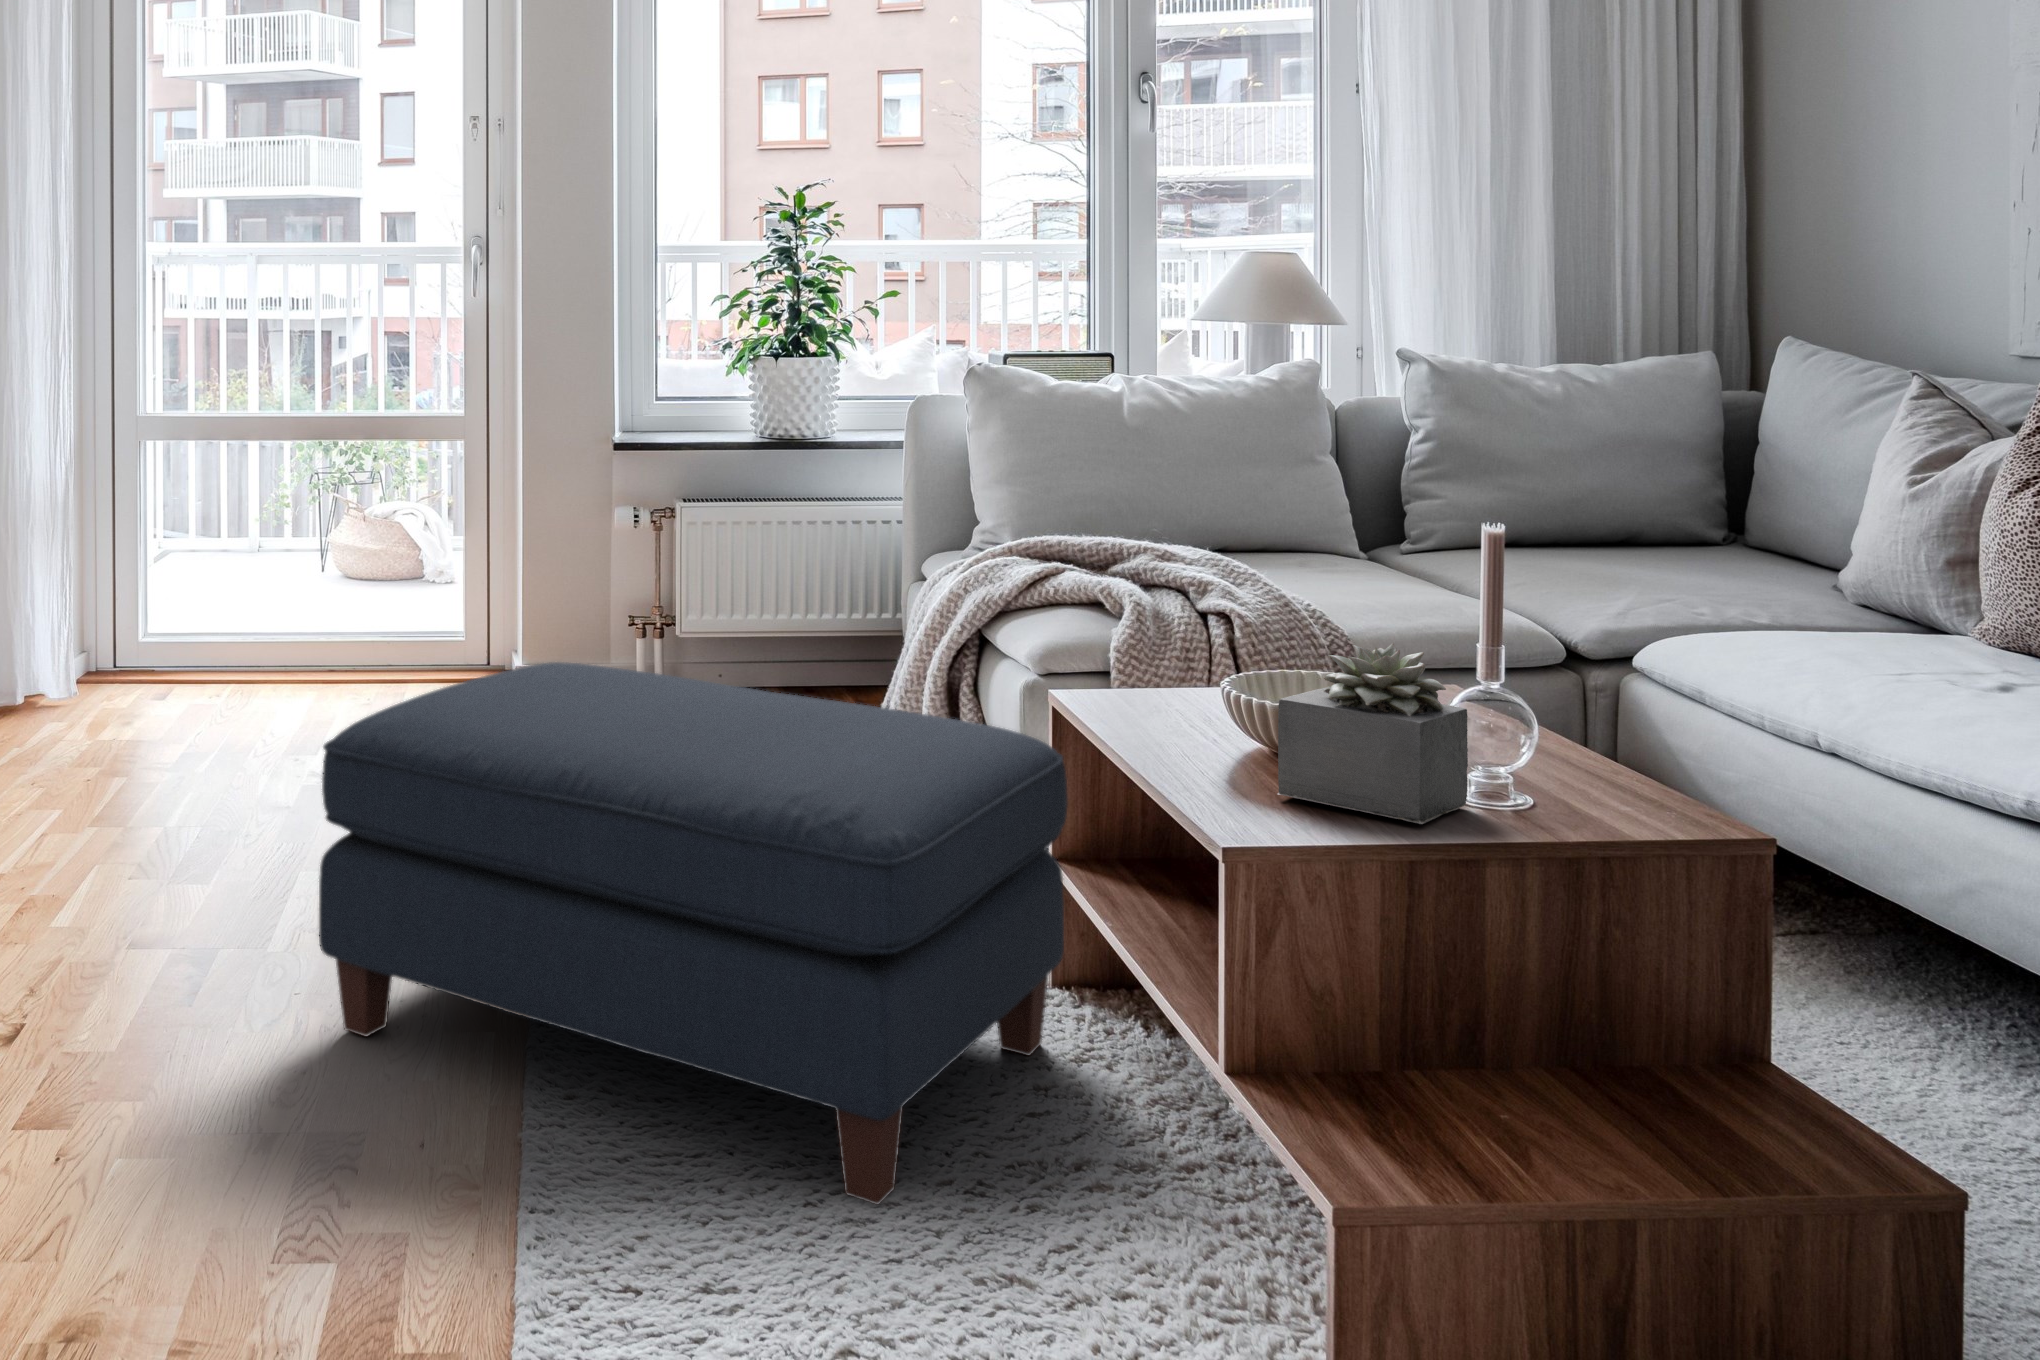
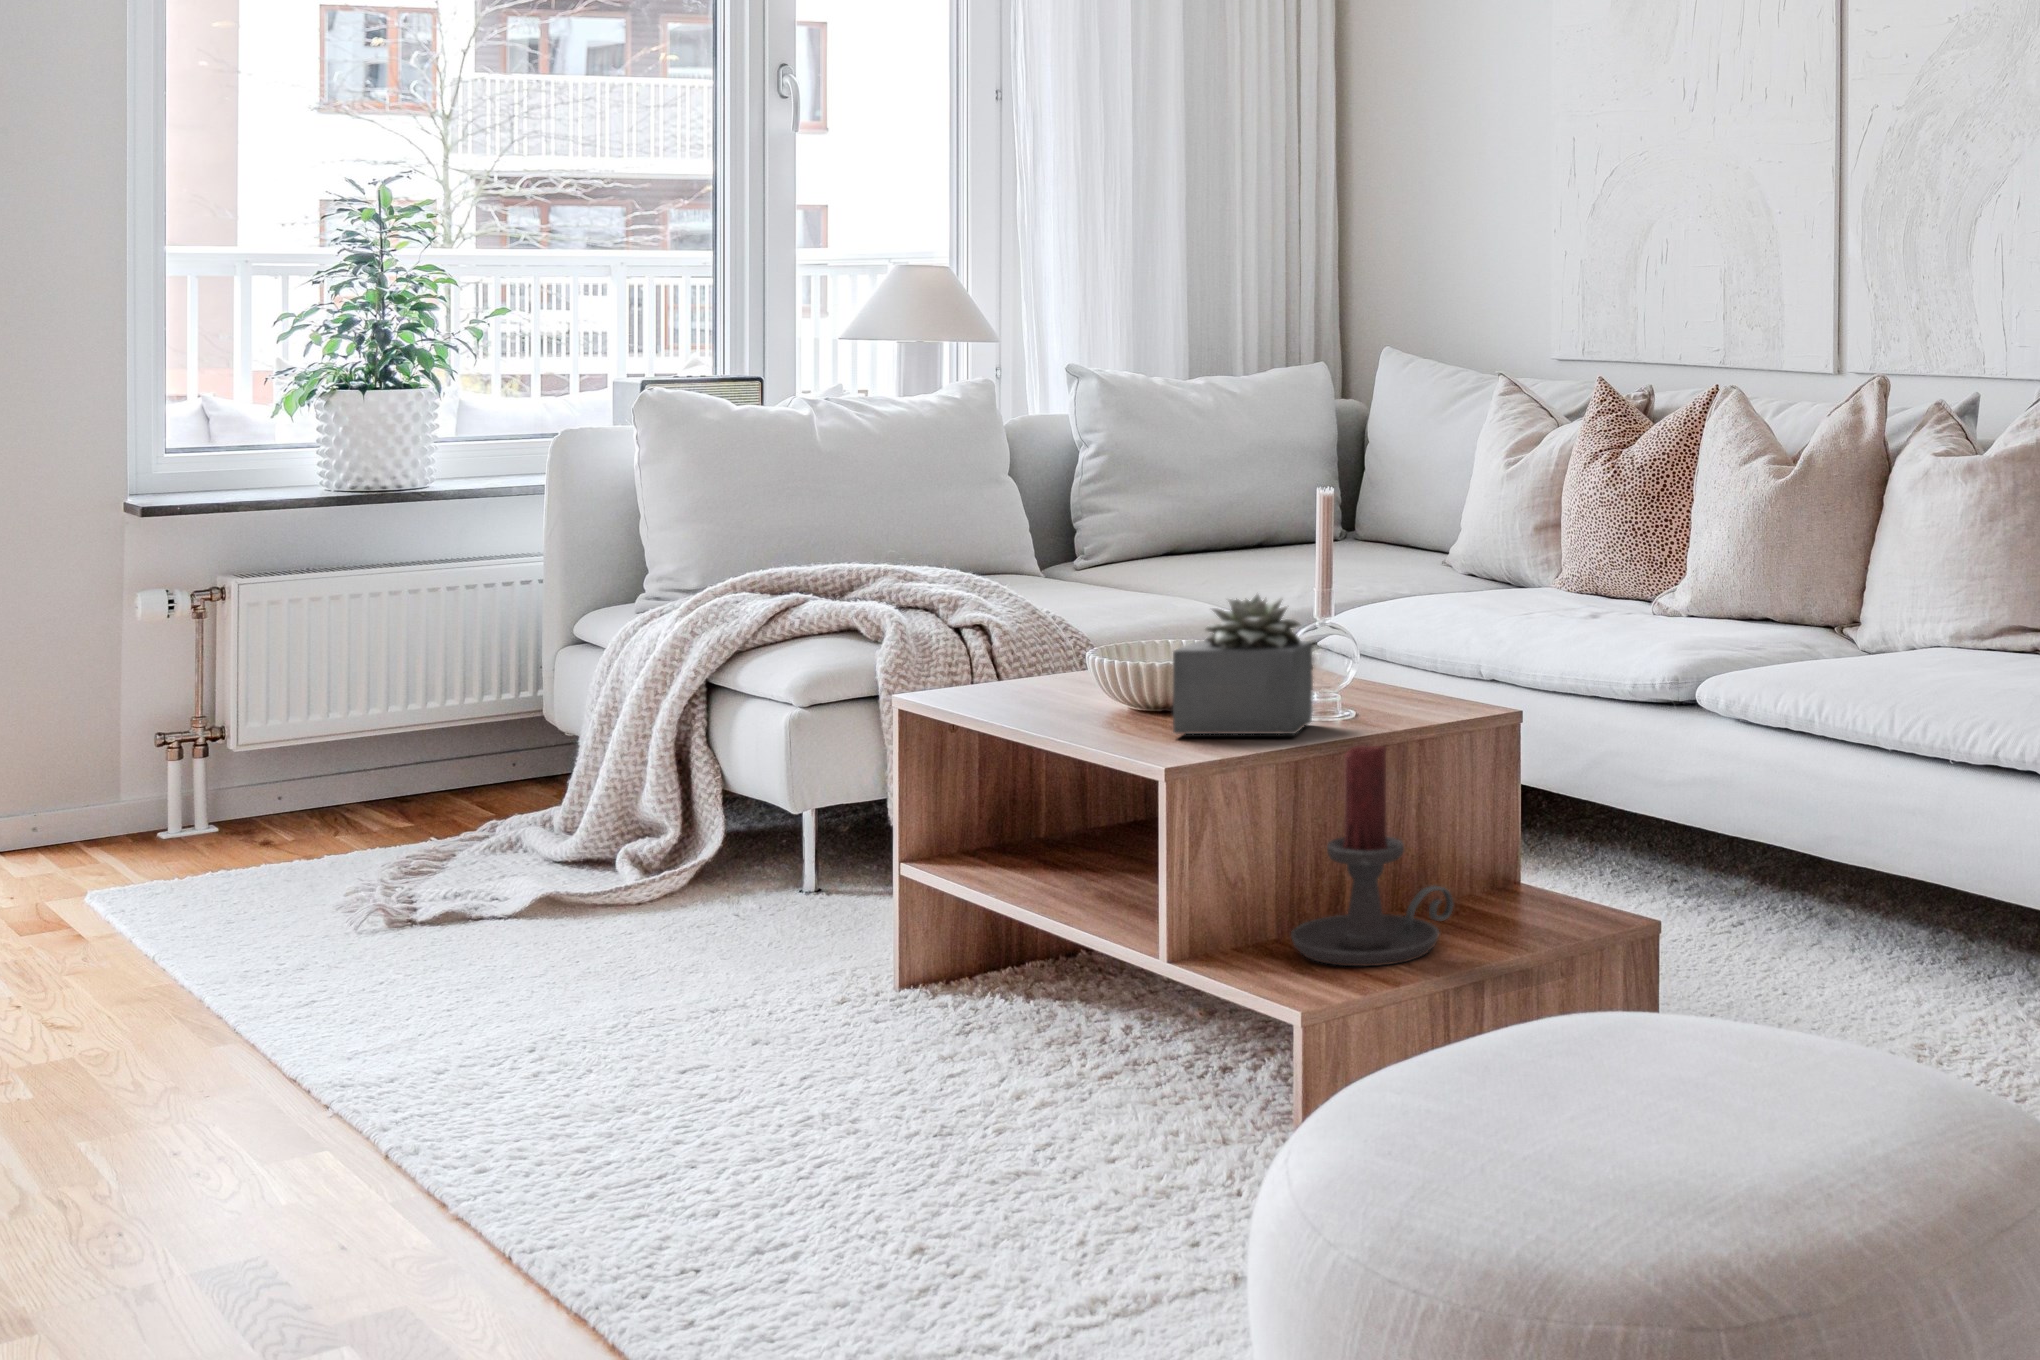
ottoman: present [319,662,1068,1204] -> none [100,727,949,1190]
candle holder: none [1362,870,1614,1176] -> present [1291,745,1453,966]

